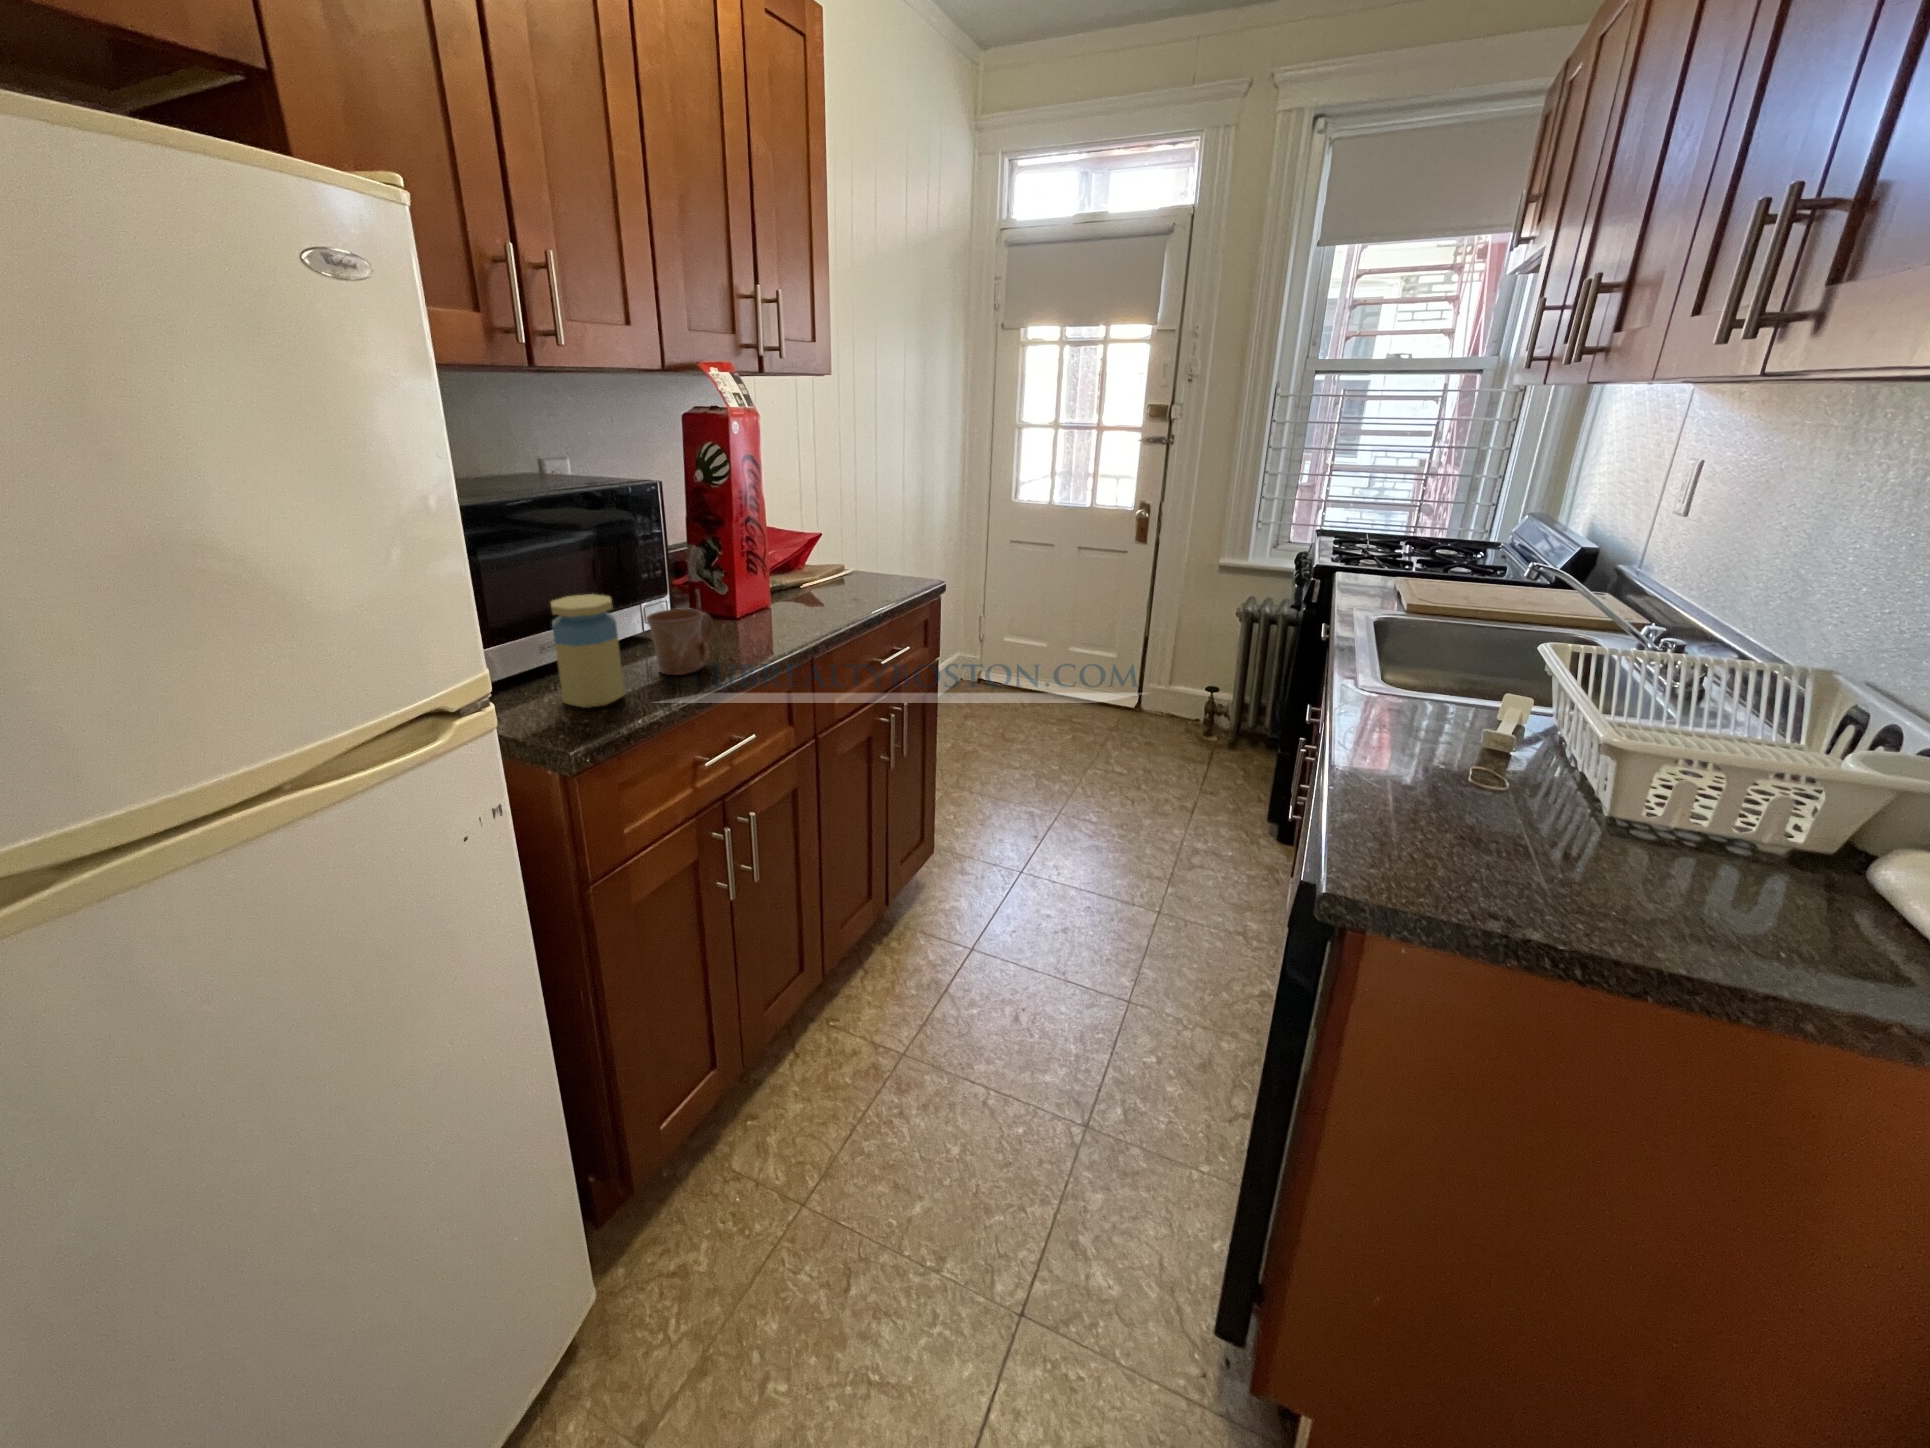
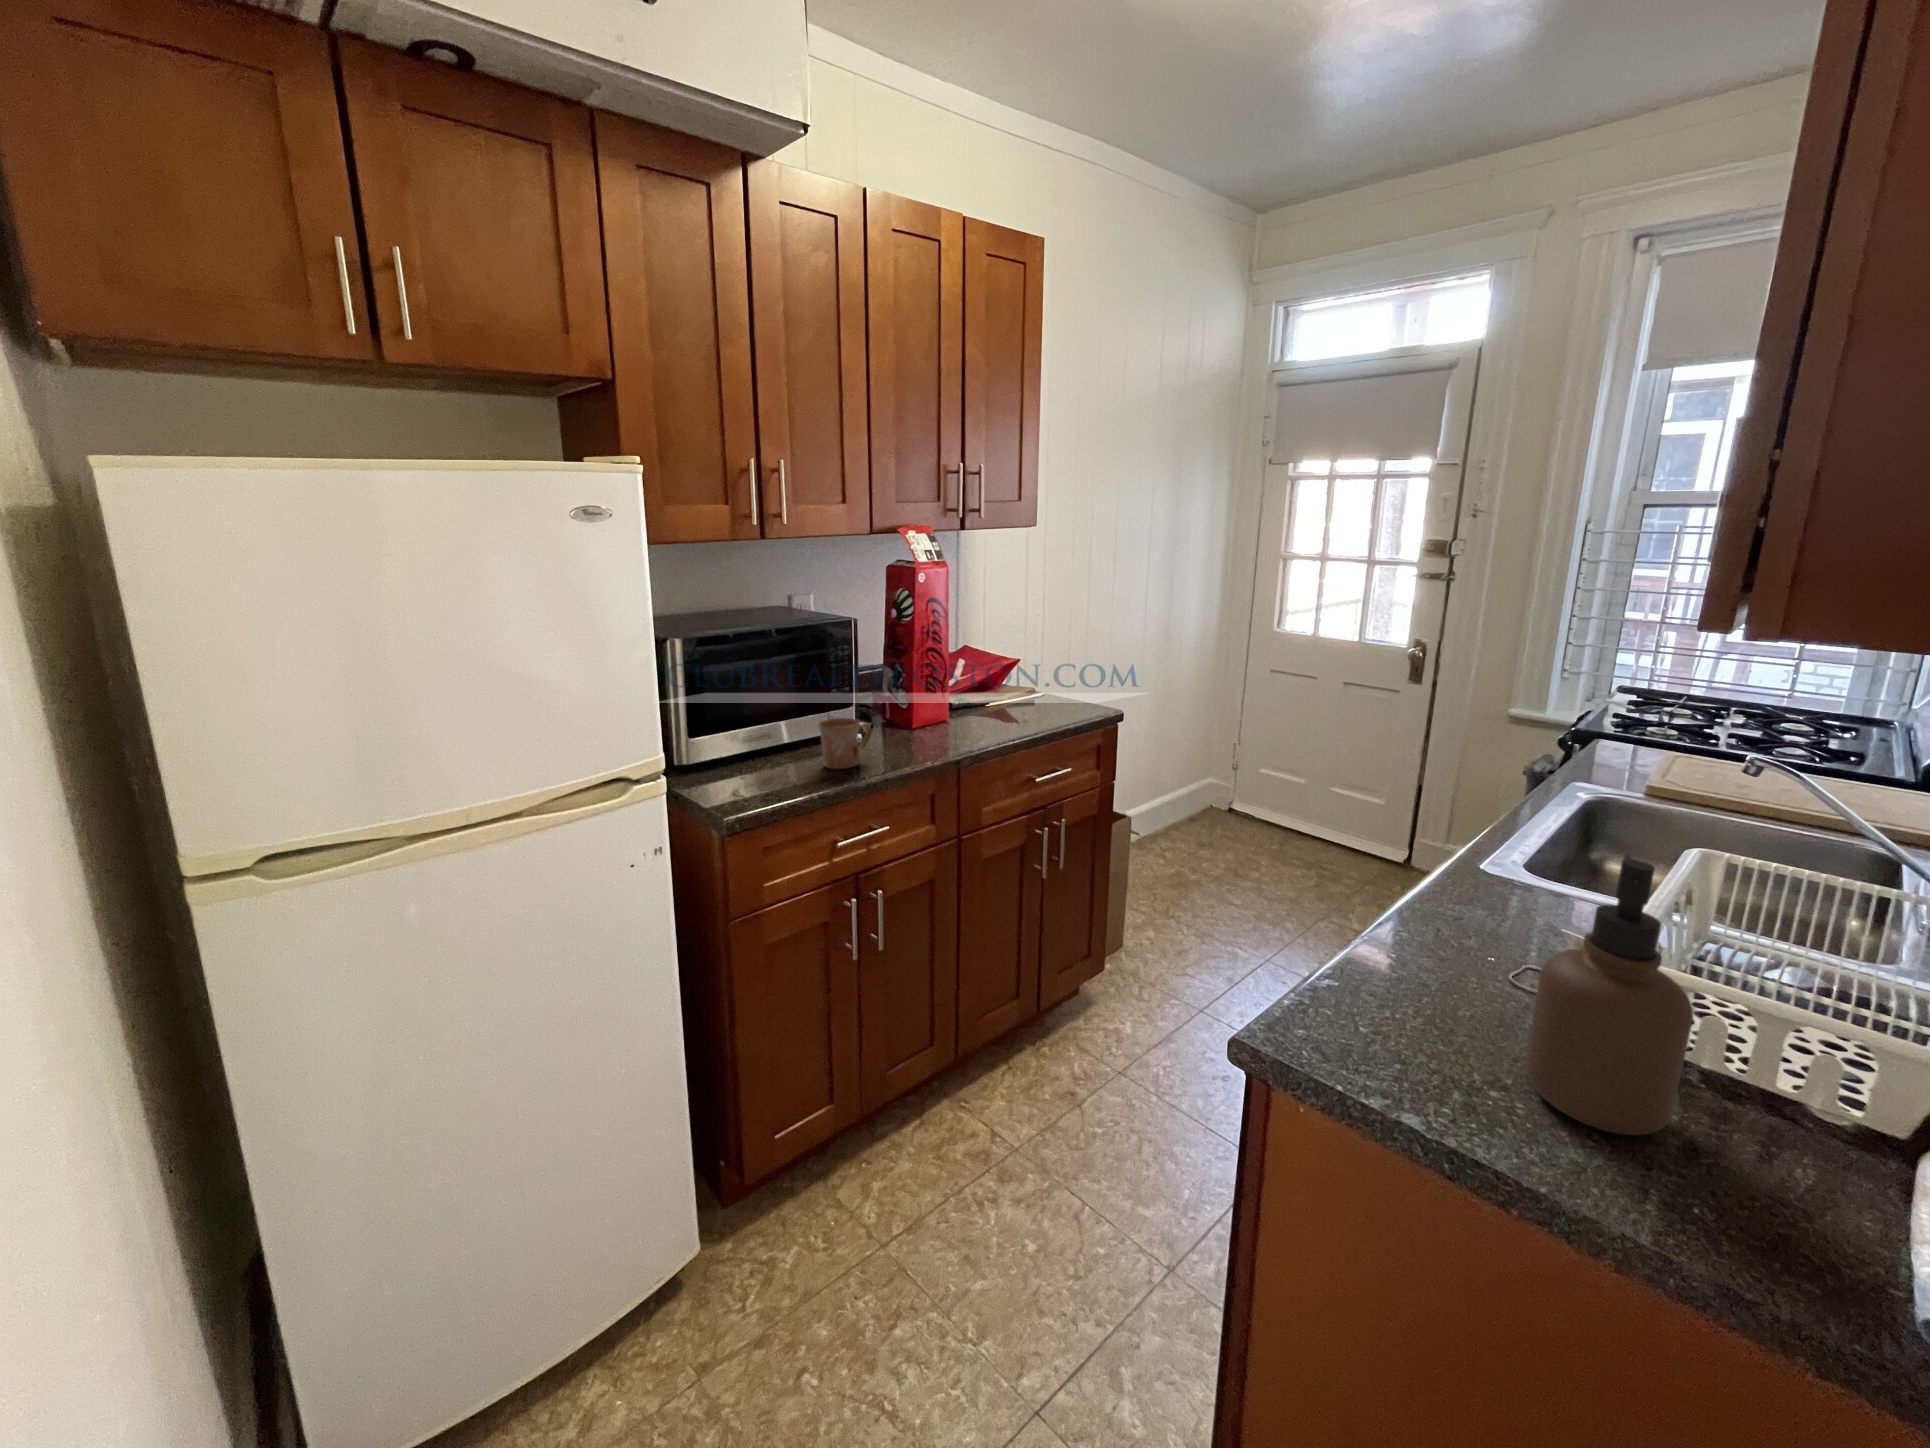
jar: present [551,594,625,708] -> none [741,703,789,786]
soap dispenser: none [1573,639,1749,900] -> present [1525,854,1693,1135]

